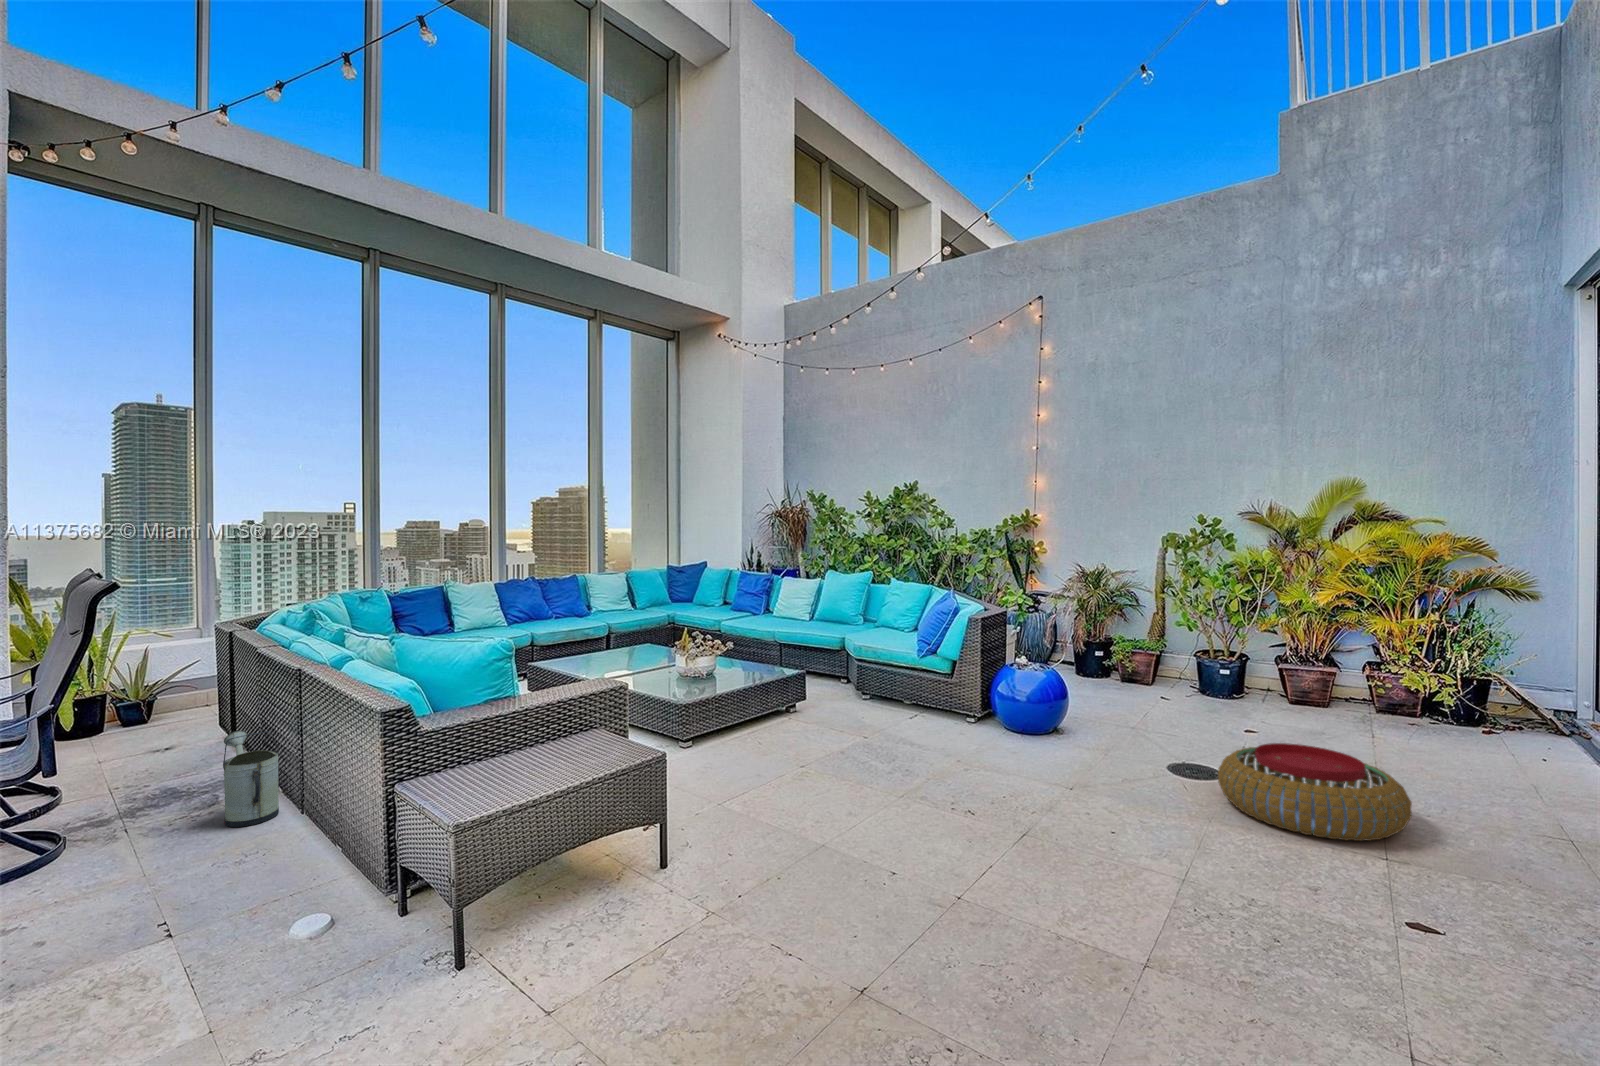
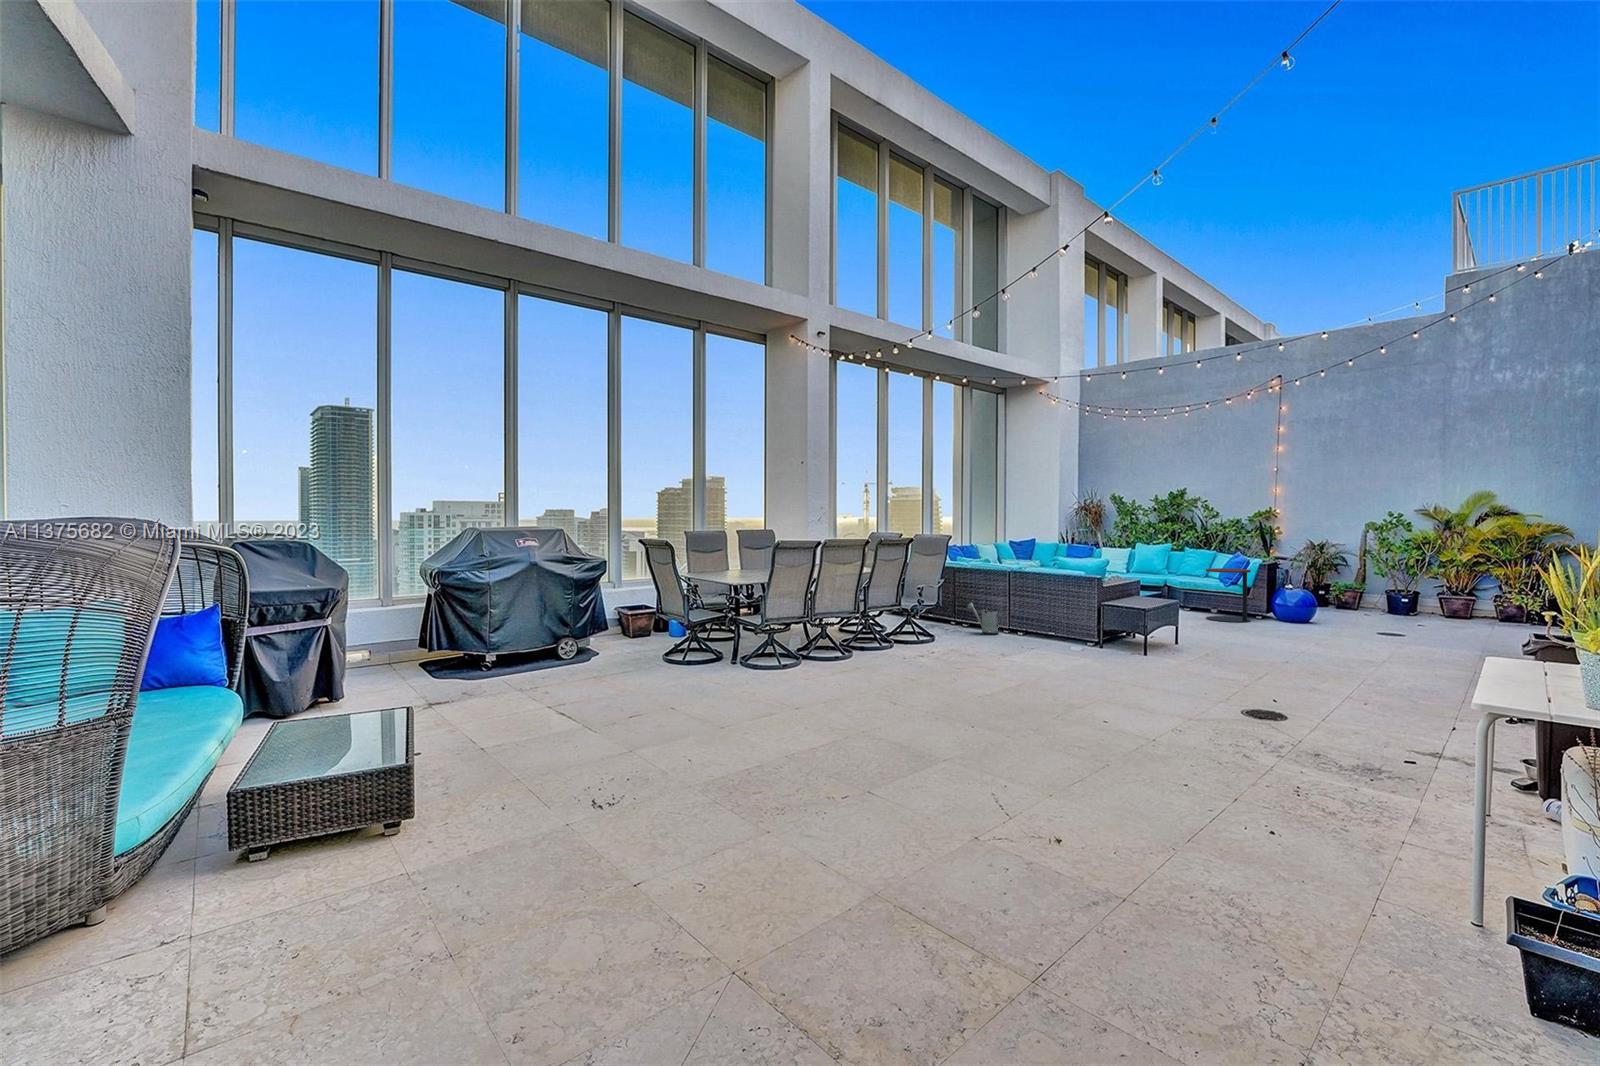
side table: none [869,621,947,736] -> present [1206,568,1251,622]
pouf: present [1218,743,1412,841] -> none [1404,615,1492,645]

